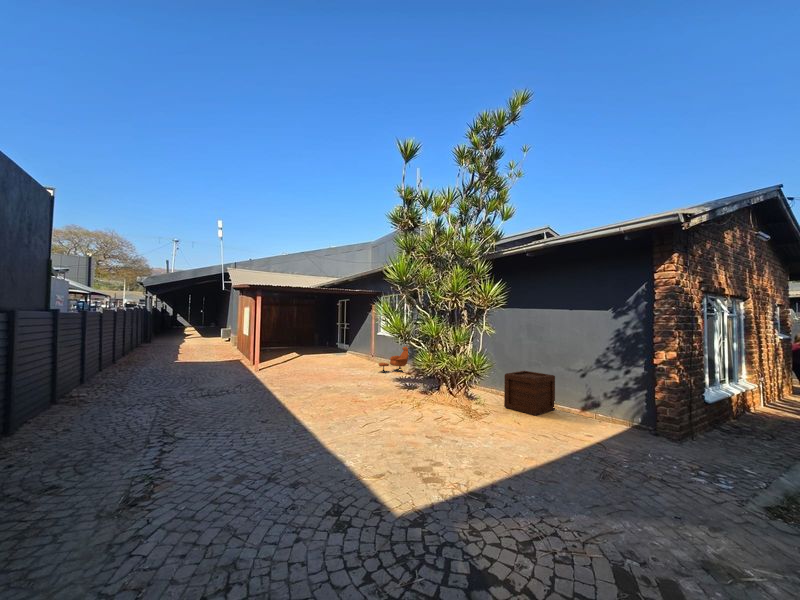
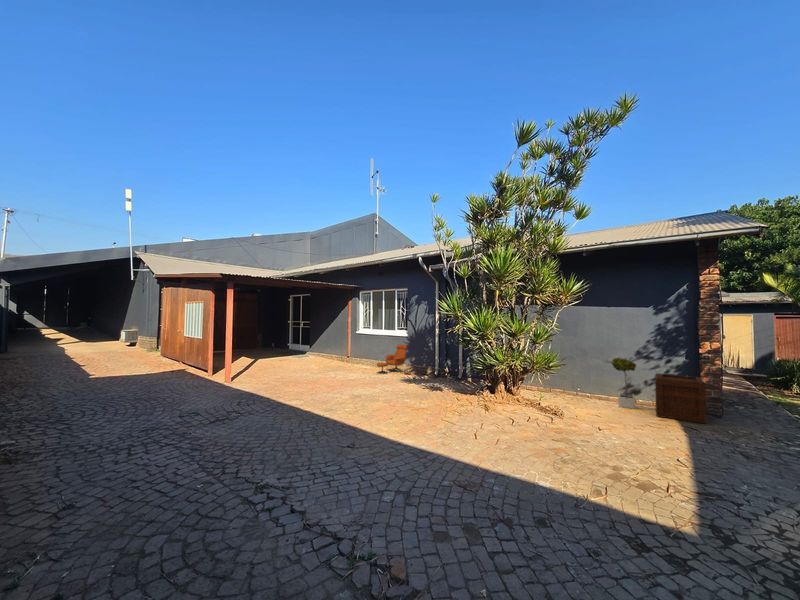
potted tree: none [565,365,591,423] -> present [612,358,636,409]
wooden crate: present [504,371,555,416] -> present [655,374,706,424]

